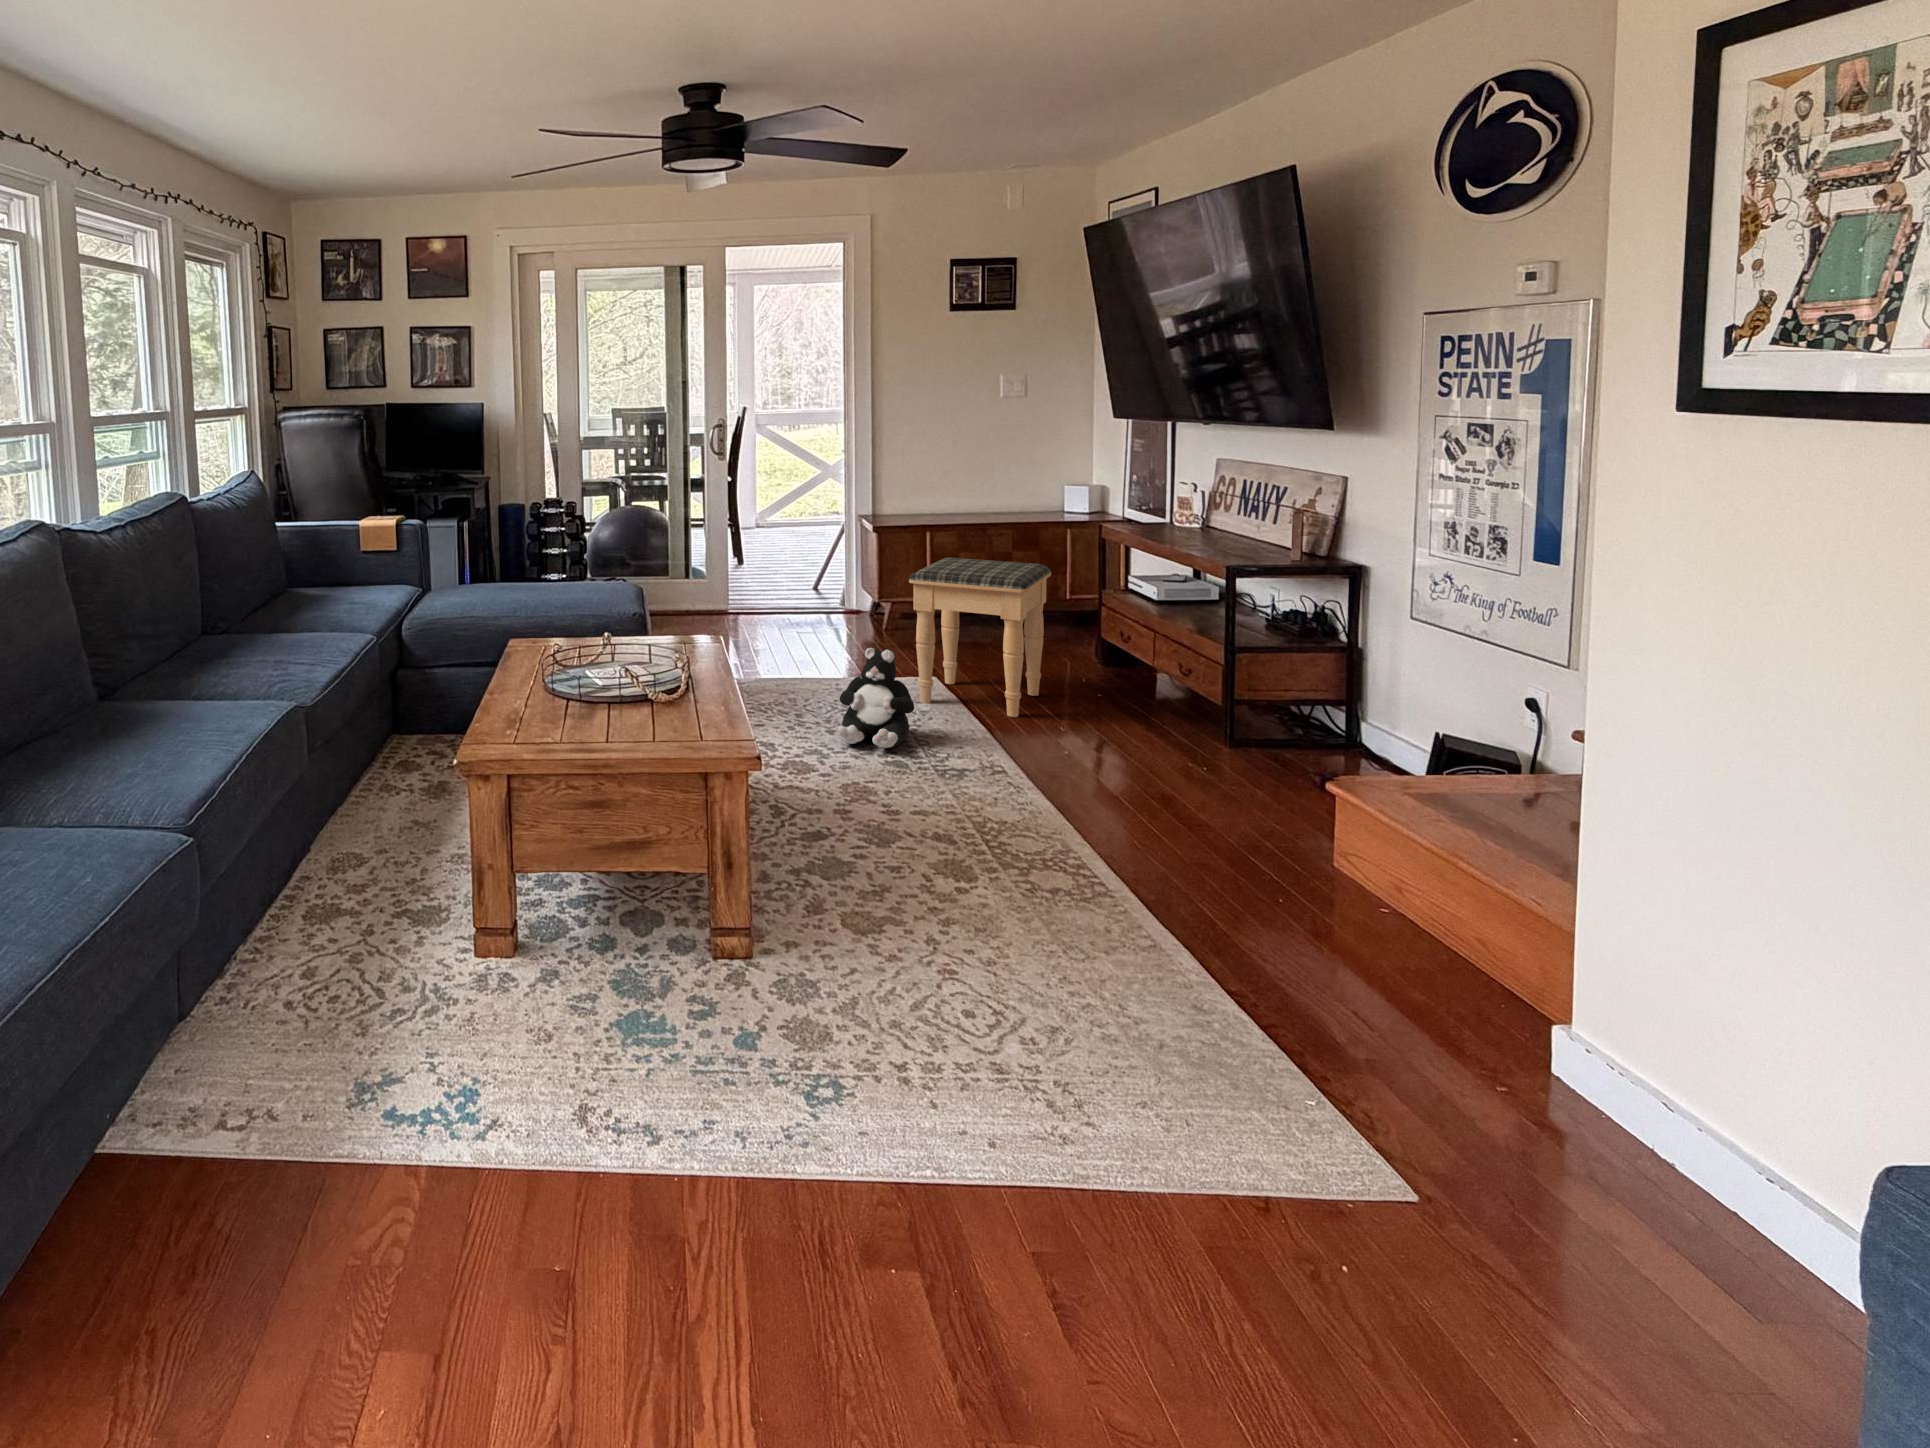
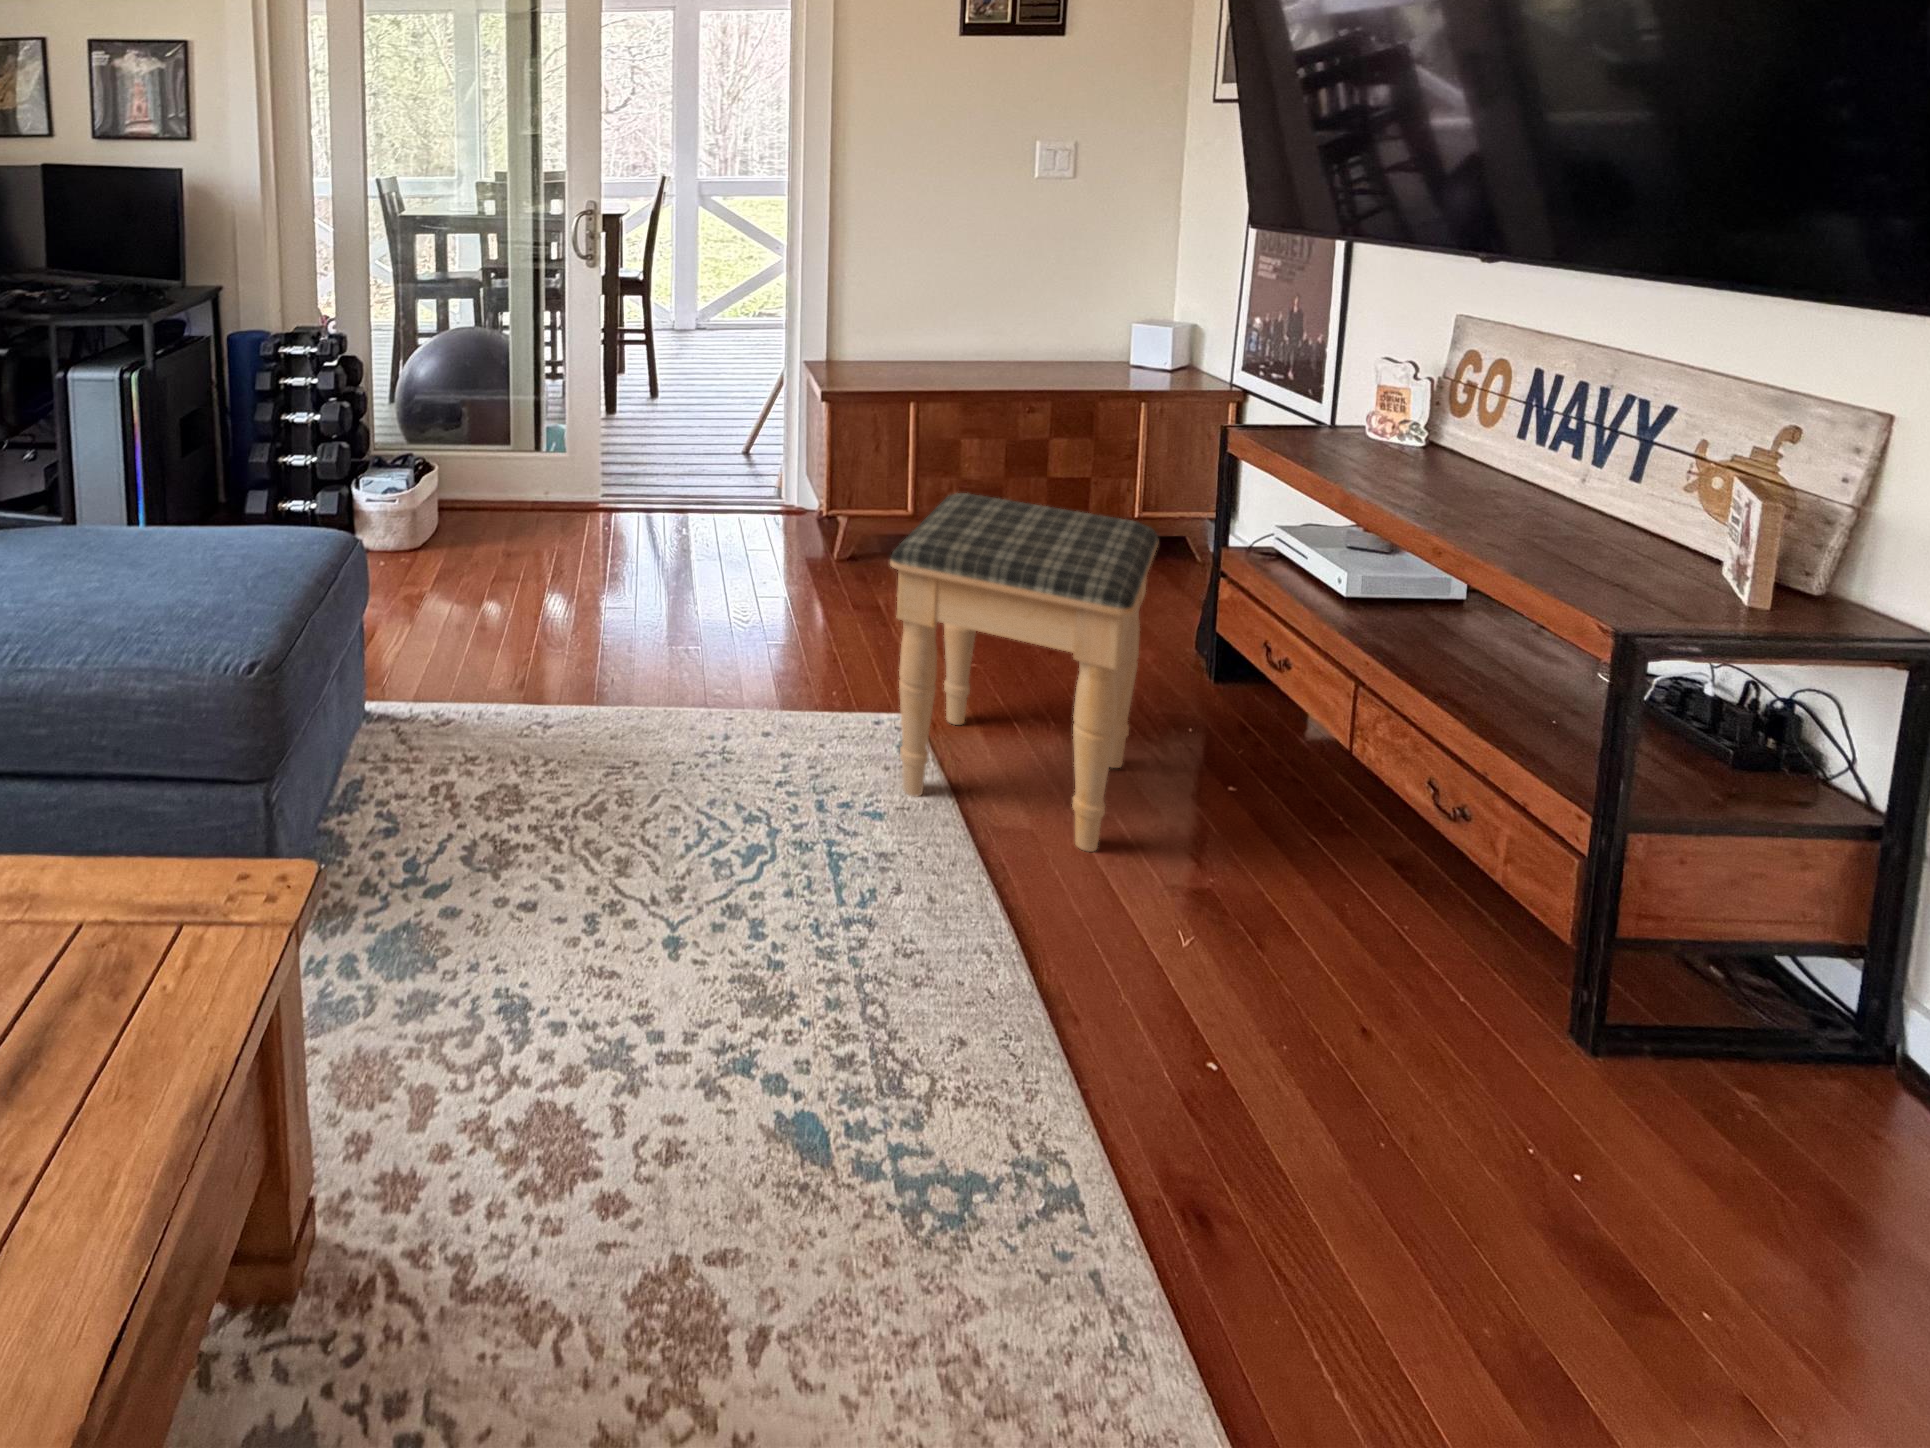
plush toy: present [838,647,914,749] -> none [725,753,896,1023]

